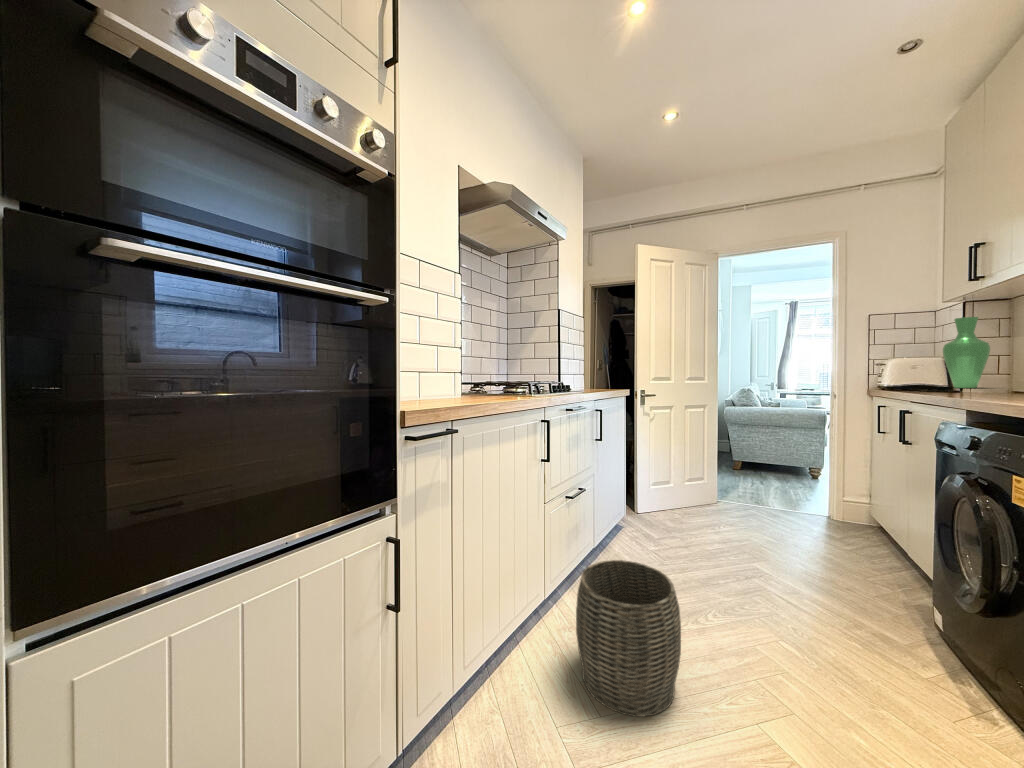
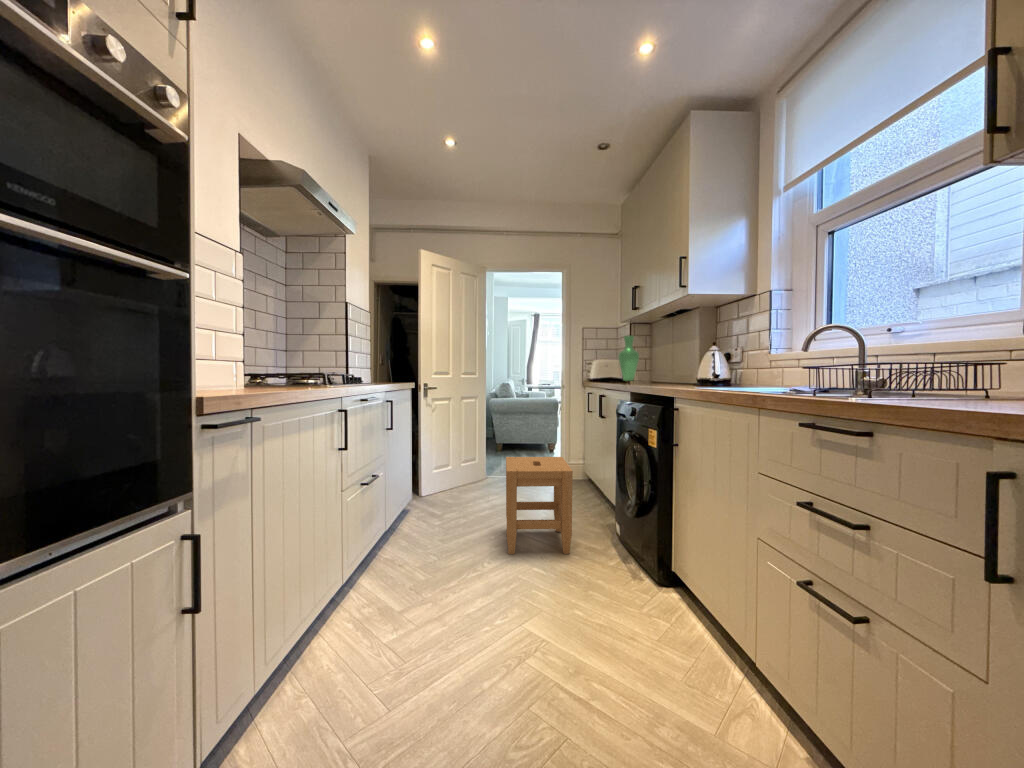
stool: none [740,485,851,640] -> present [506,457,573,554]
woven basket: present [576,560,681,717] -> none [381,528,468,653]

